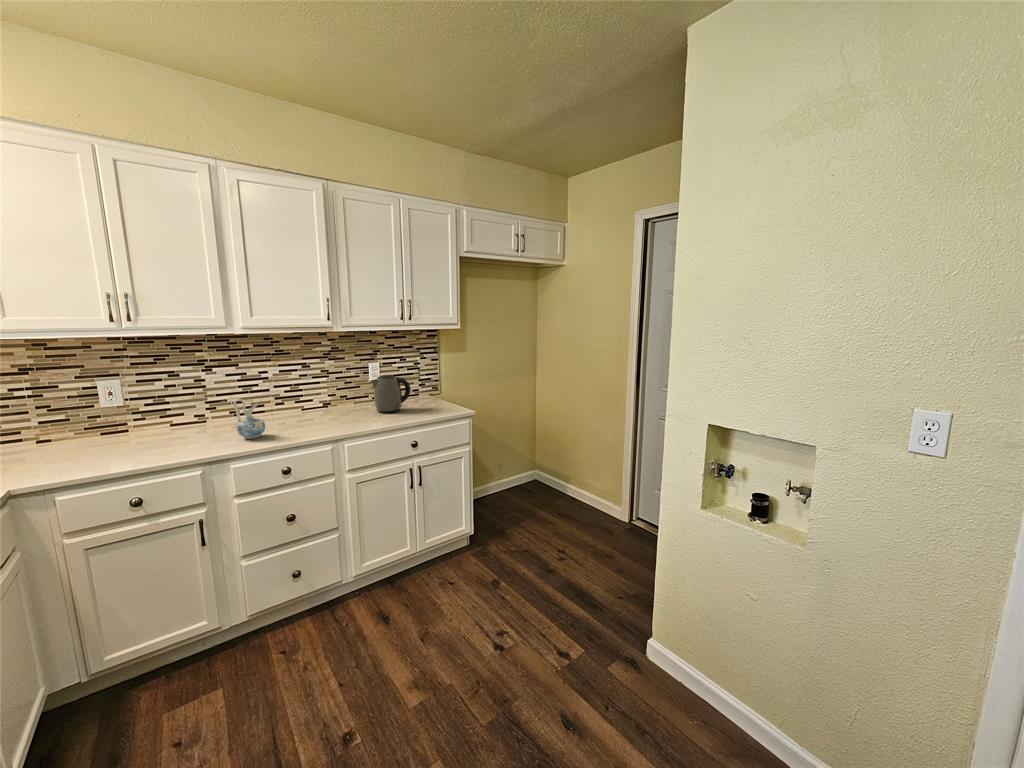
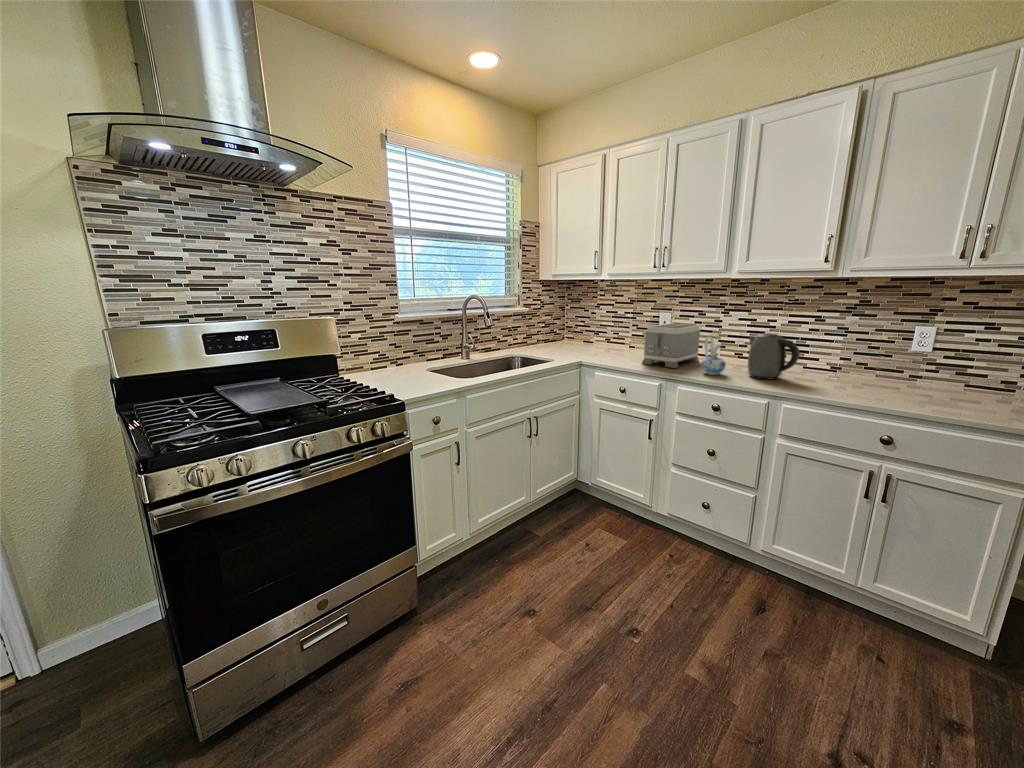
kettle: present [371,375,410,413] -> present [748,333,799,379]
toaster: none [134,389,201,455] -> present [642,324,700,368]

